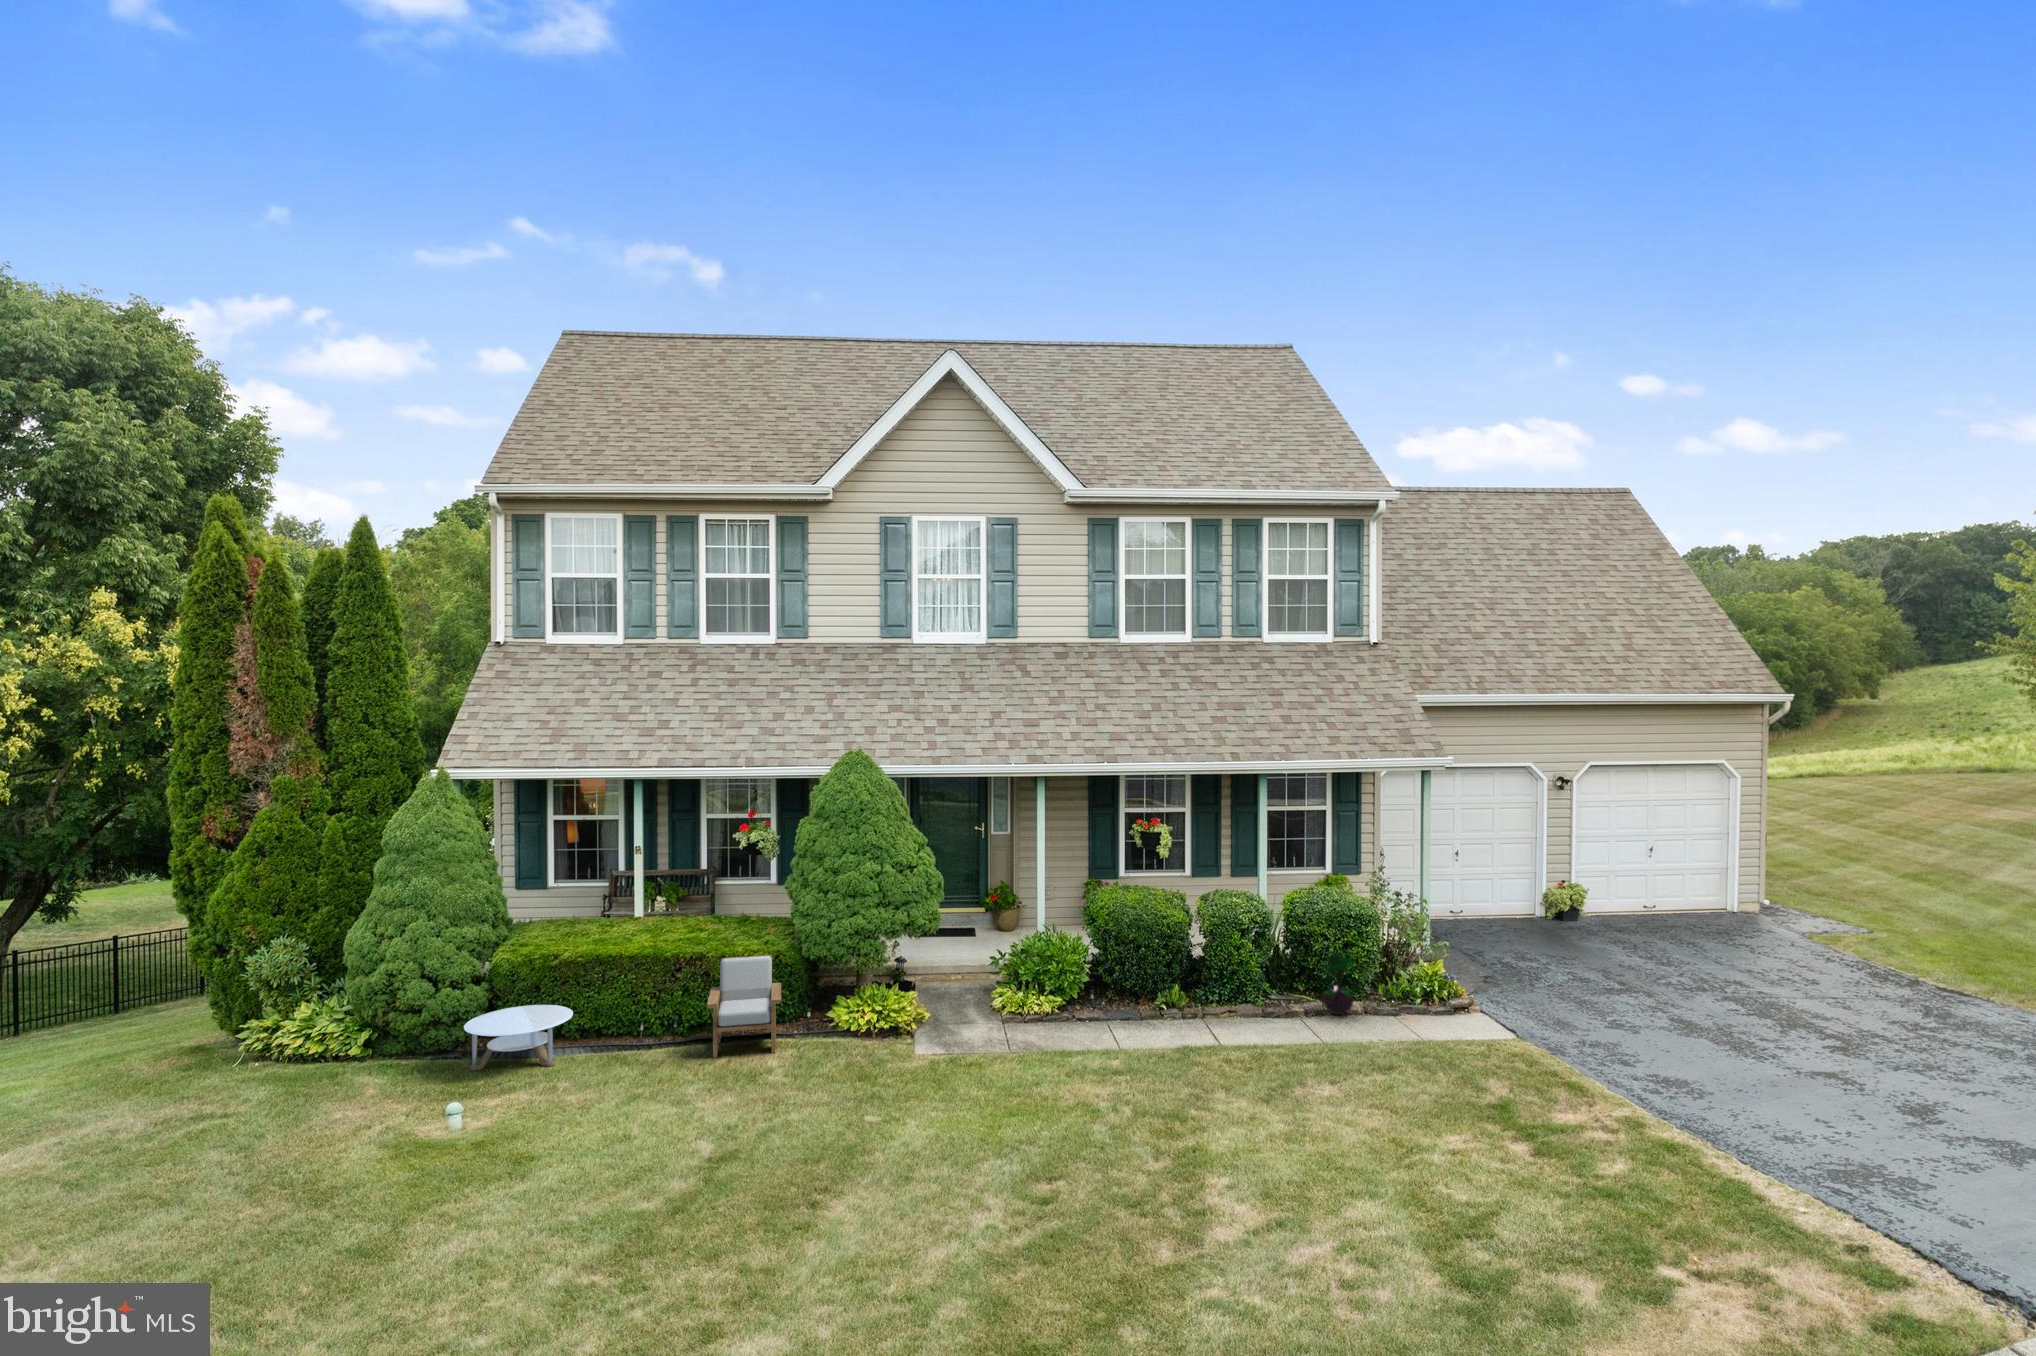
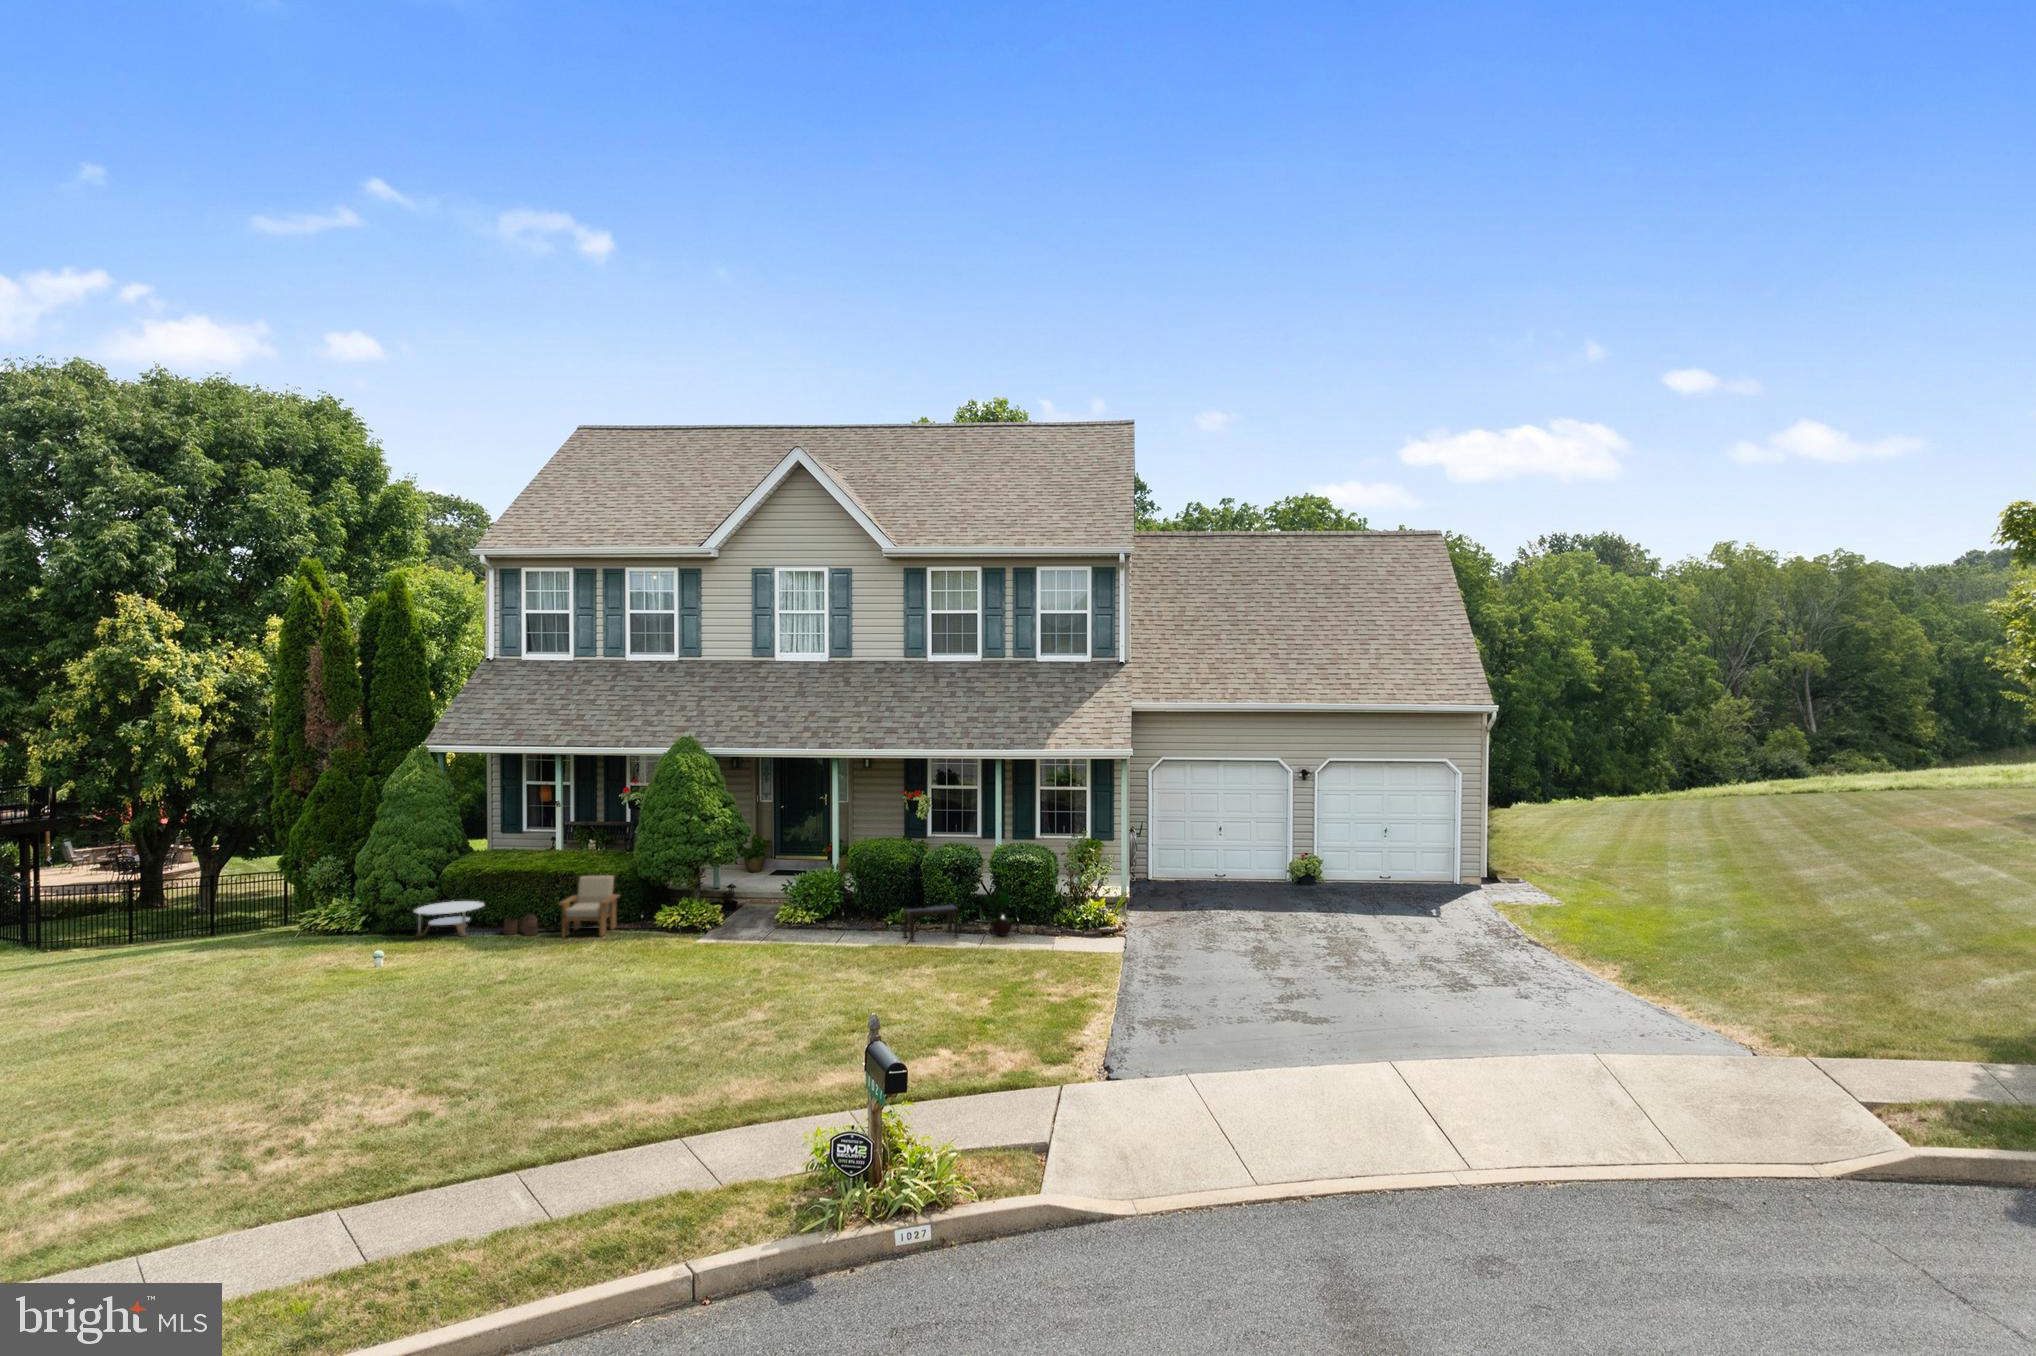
bench: none [1213,974,1290,1034] -> present [903,905,959,942]
woven basket: none [613,1020,668,1058] -> present [504,914,538,936]

